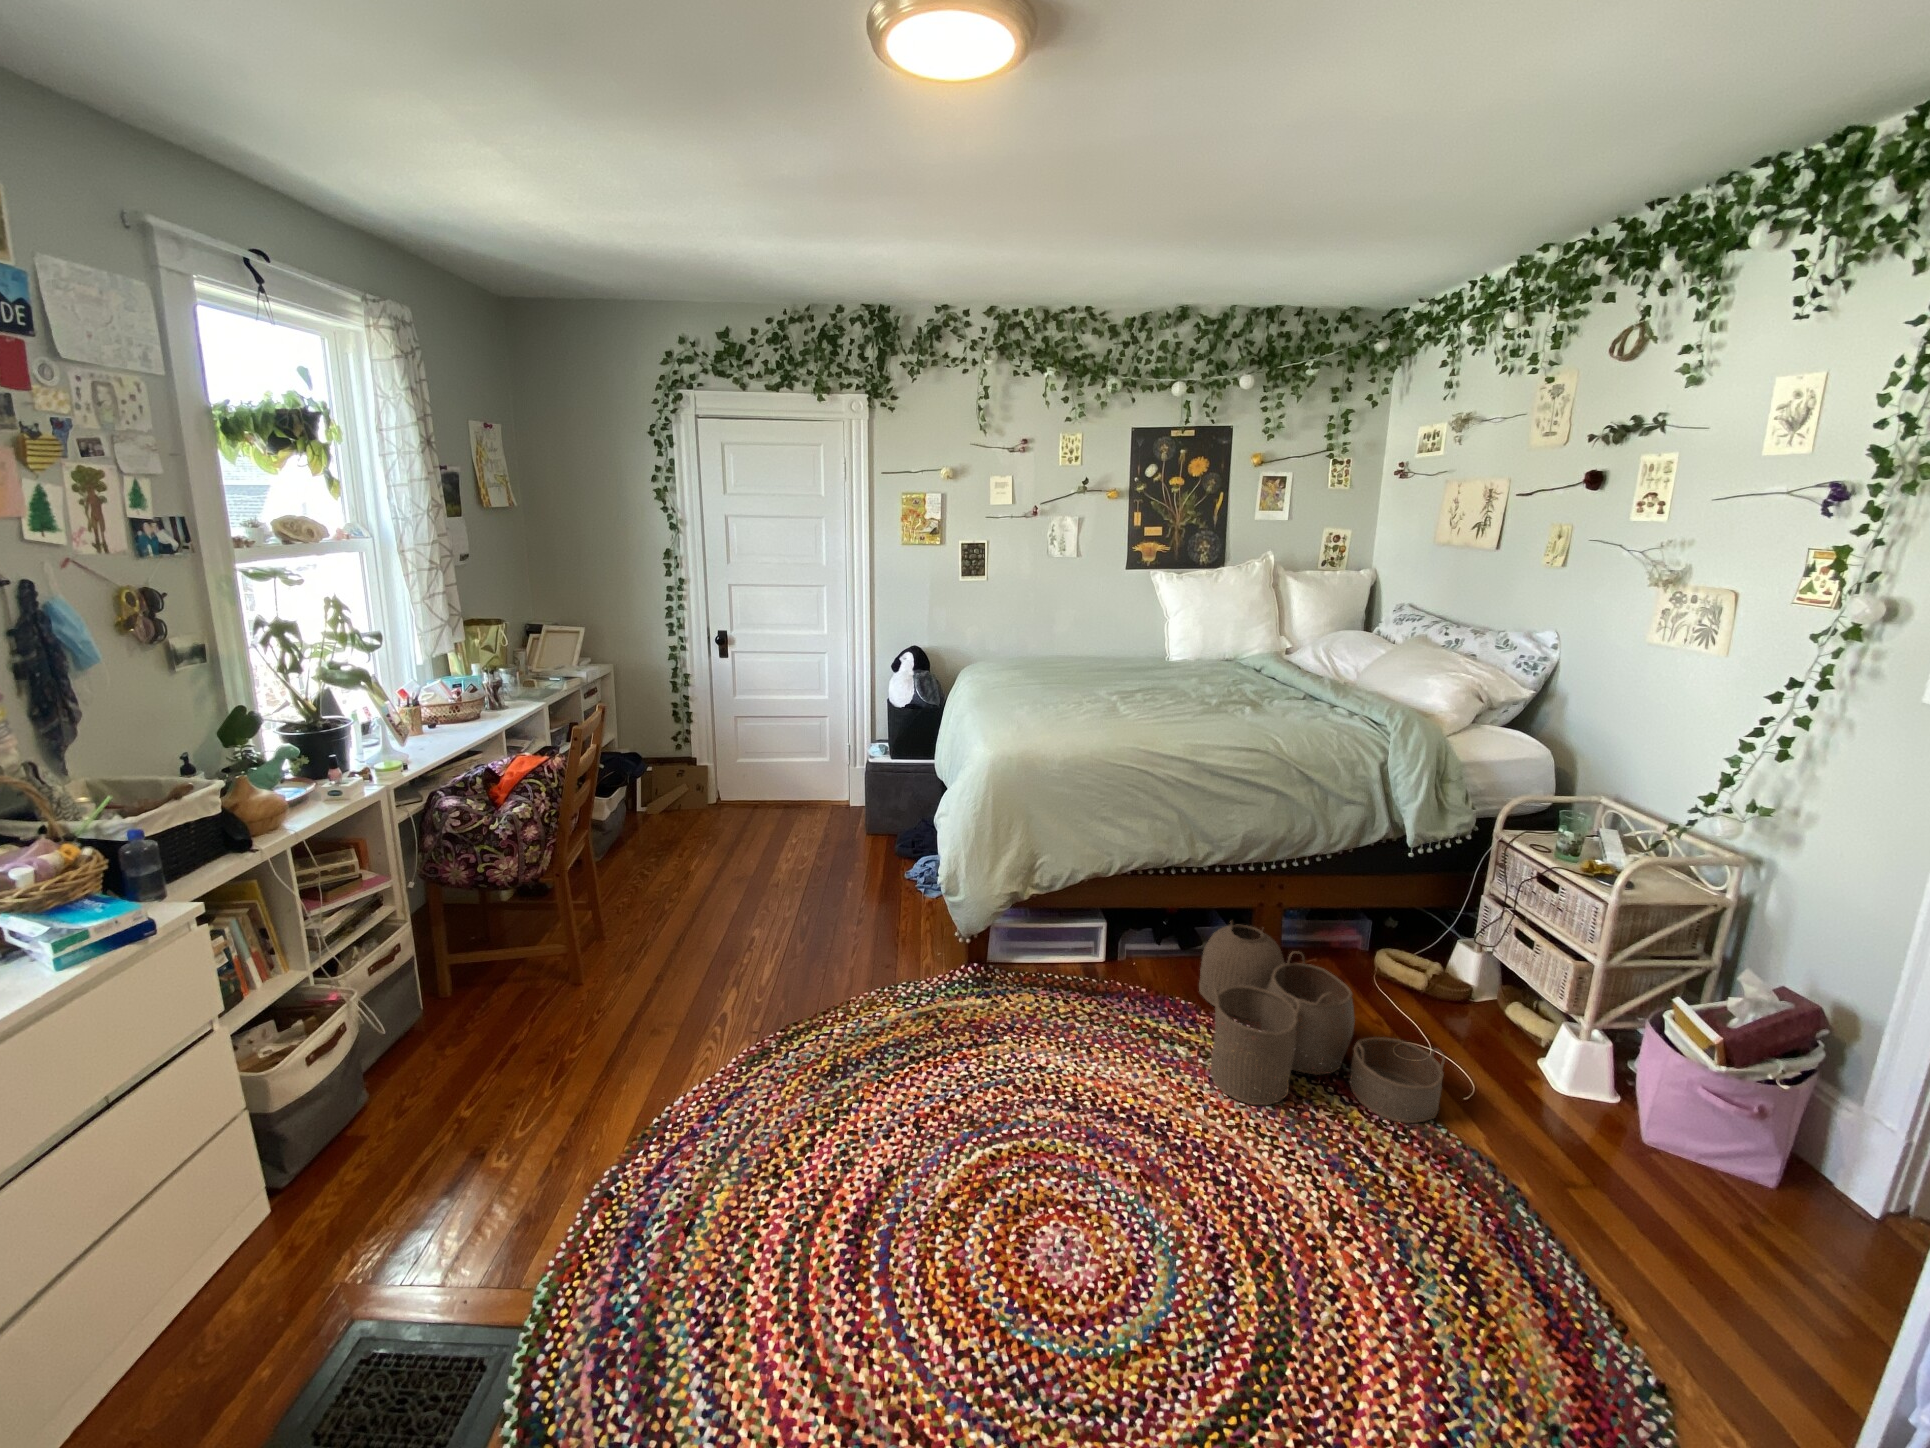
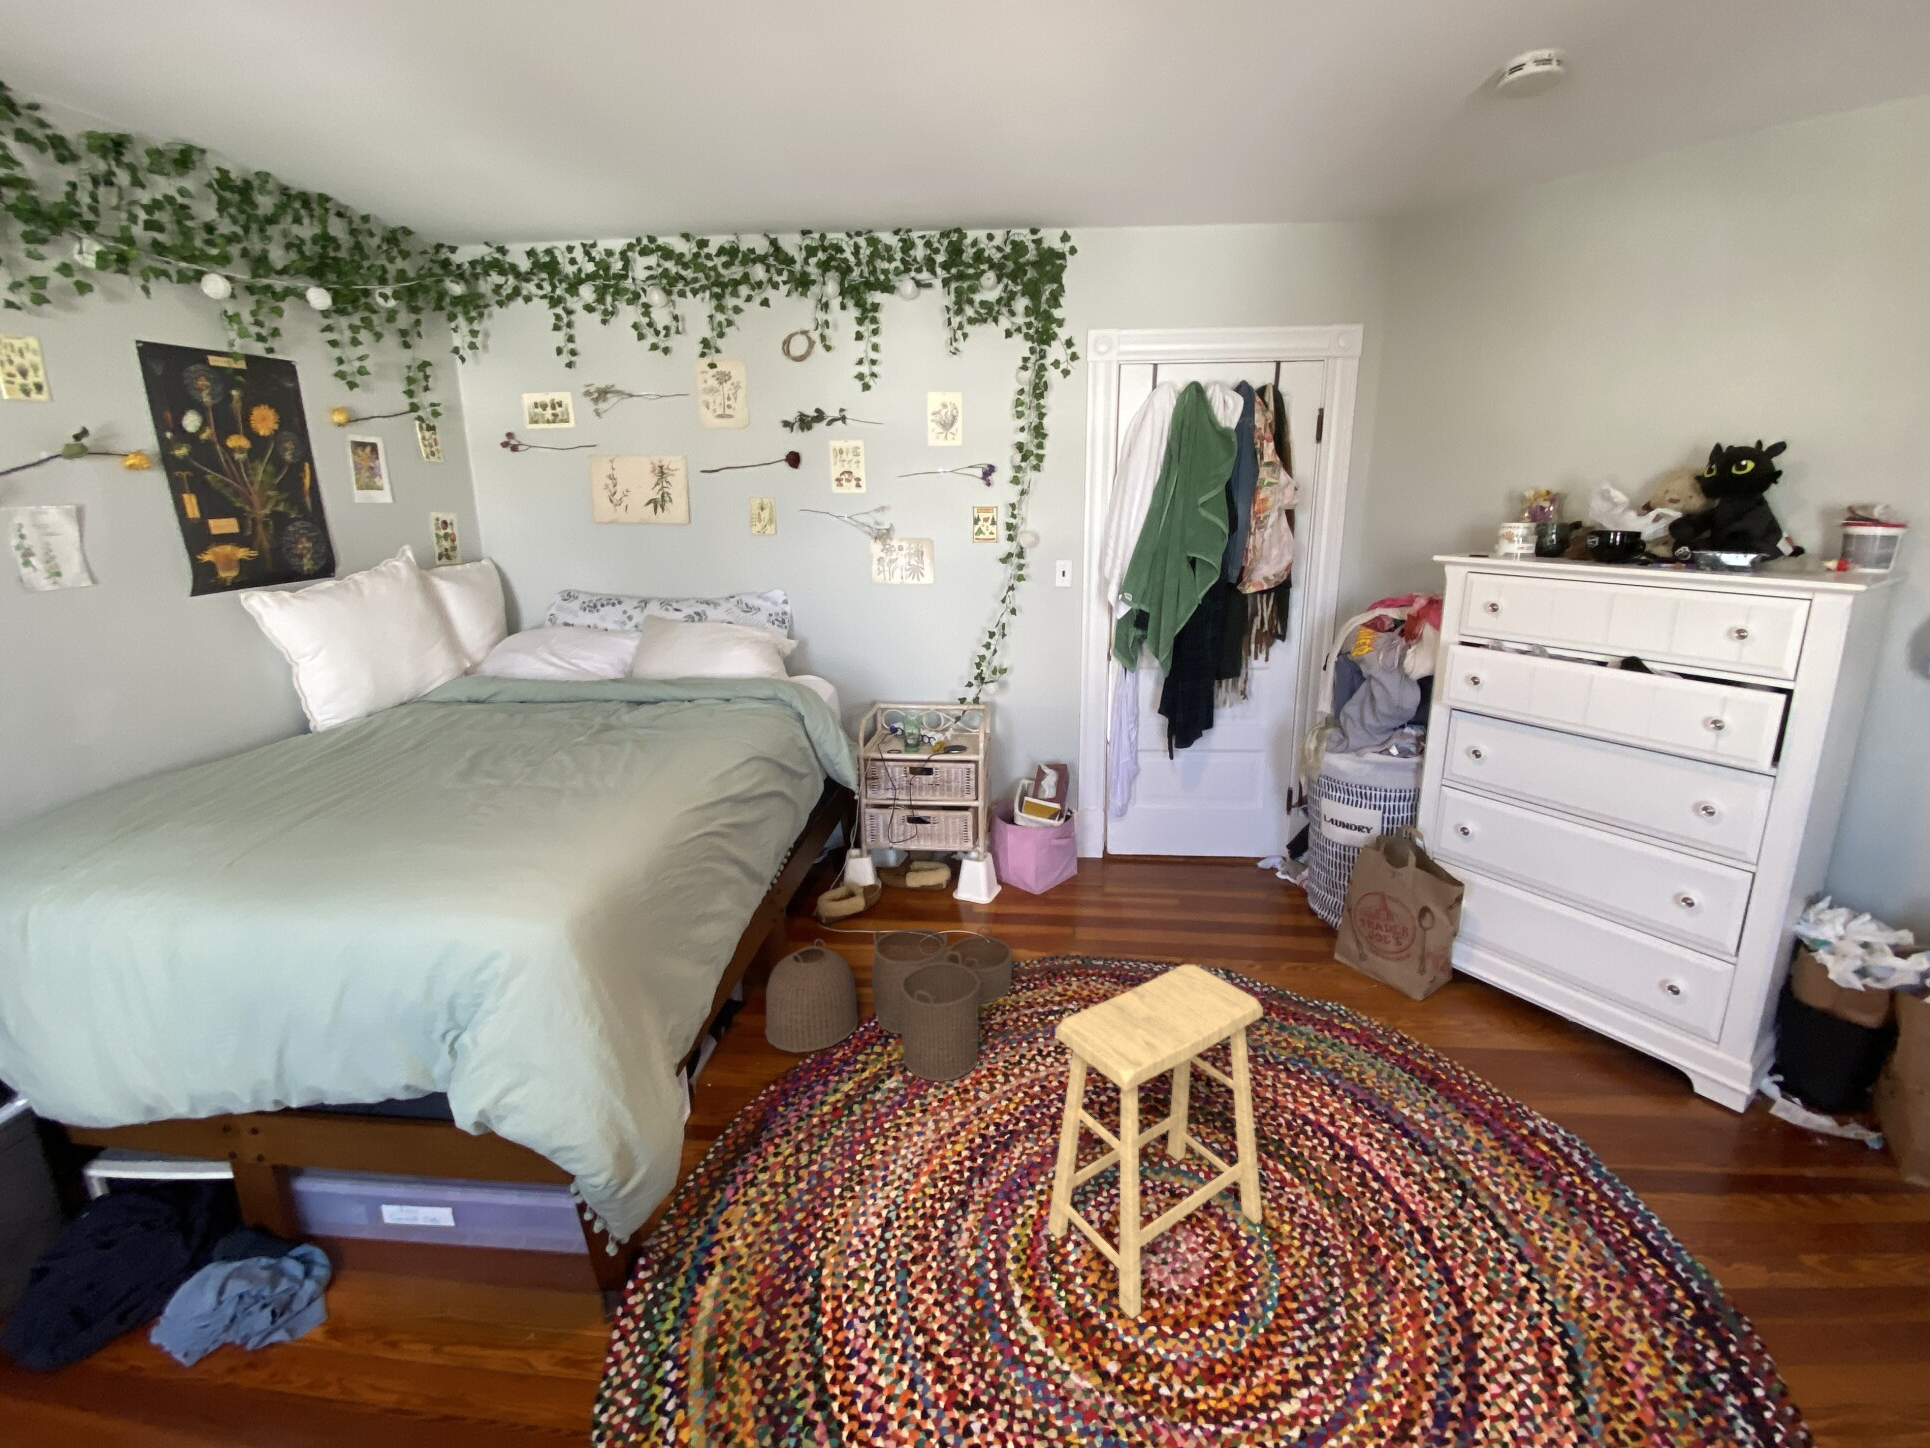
footstool: none [998,991,1222,1355] -> present [1048,965,1263,1318]

